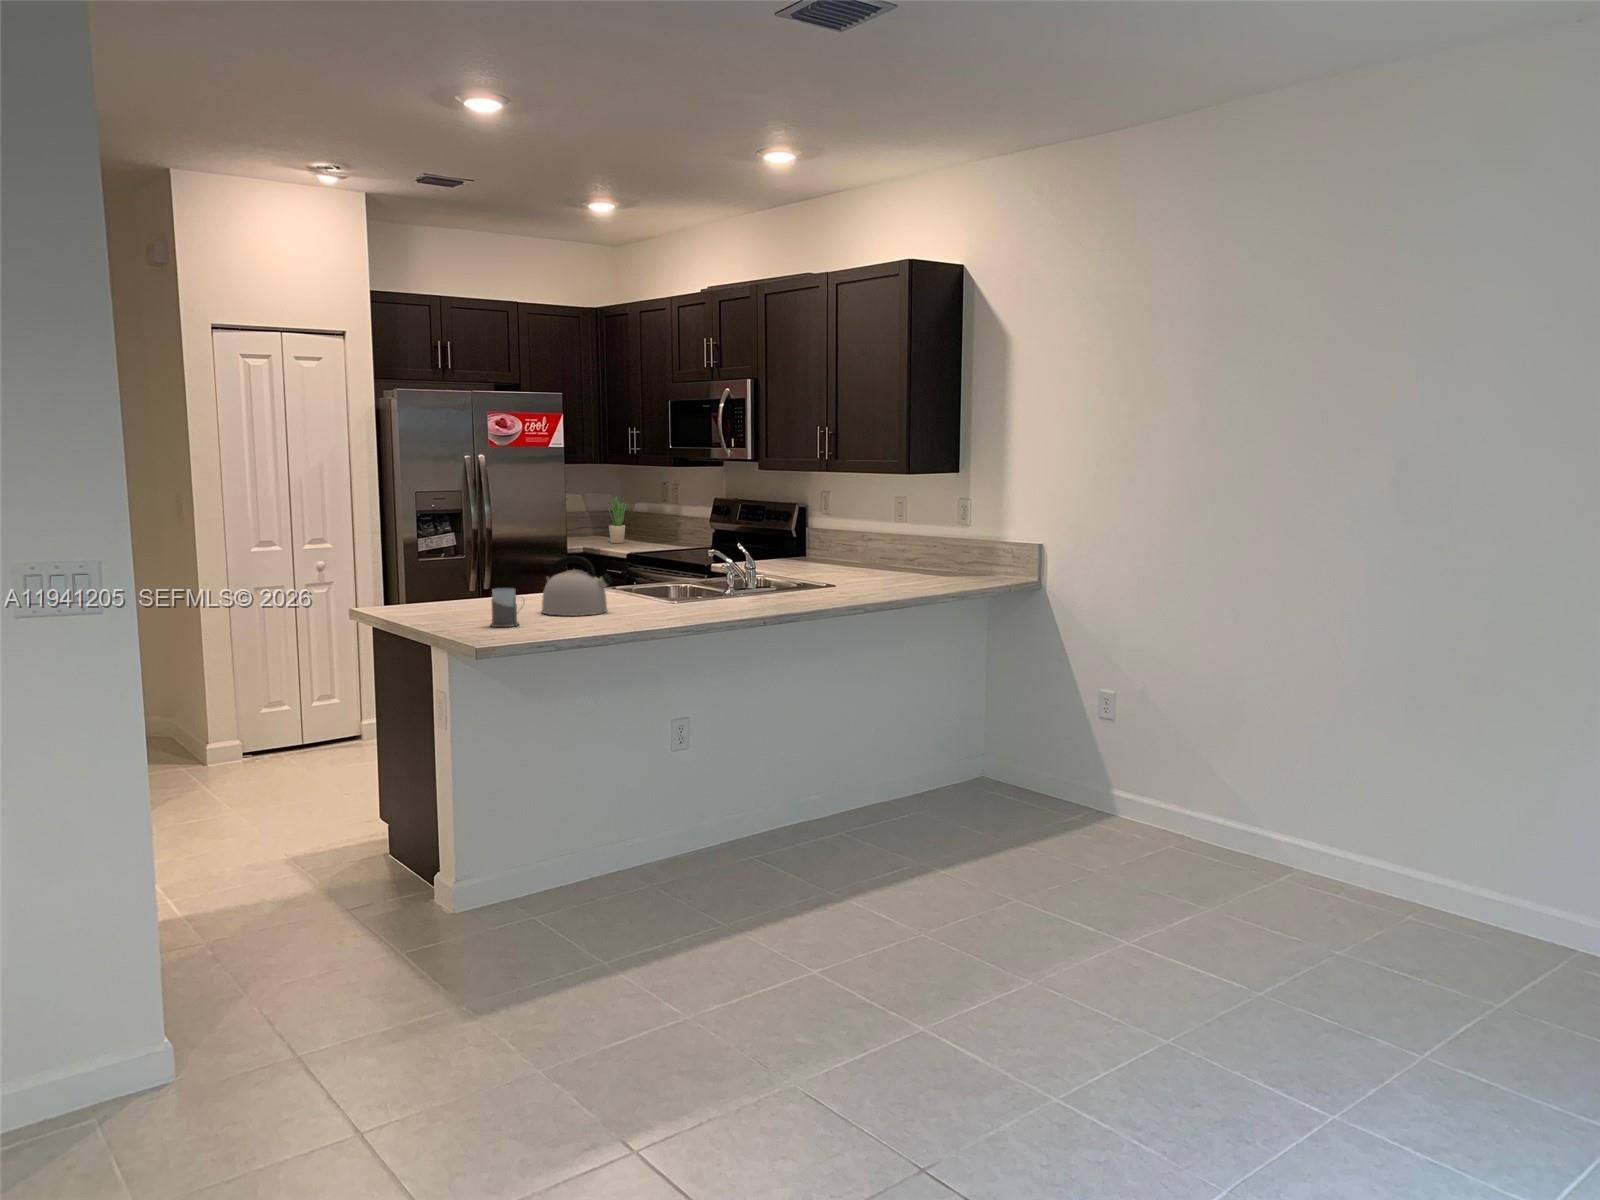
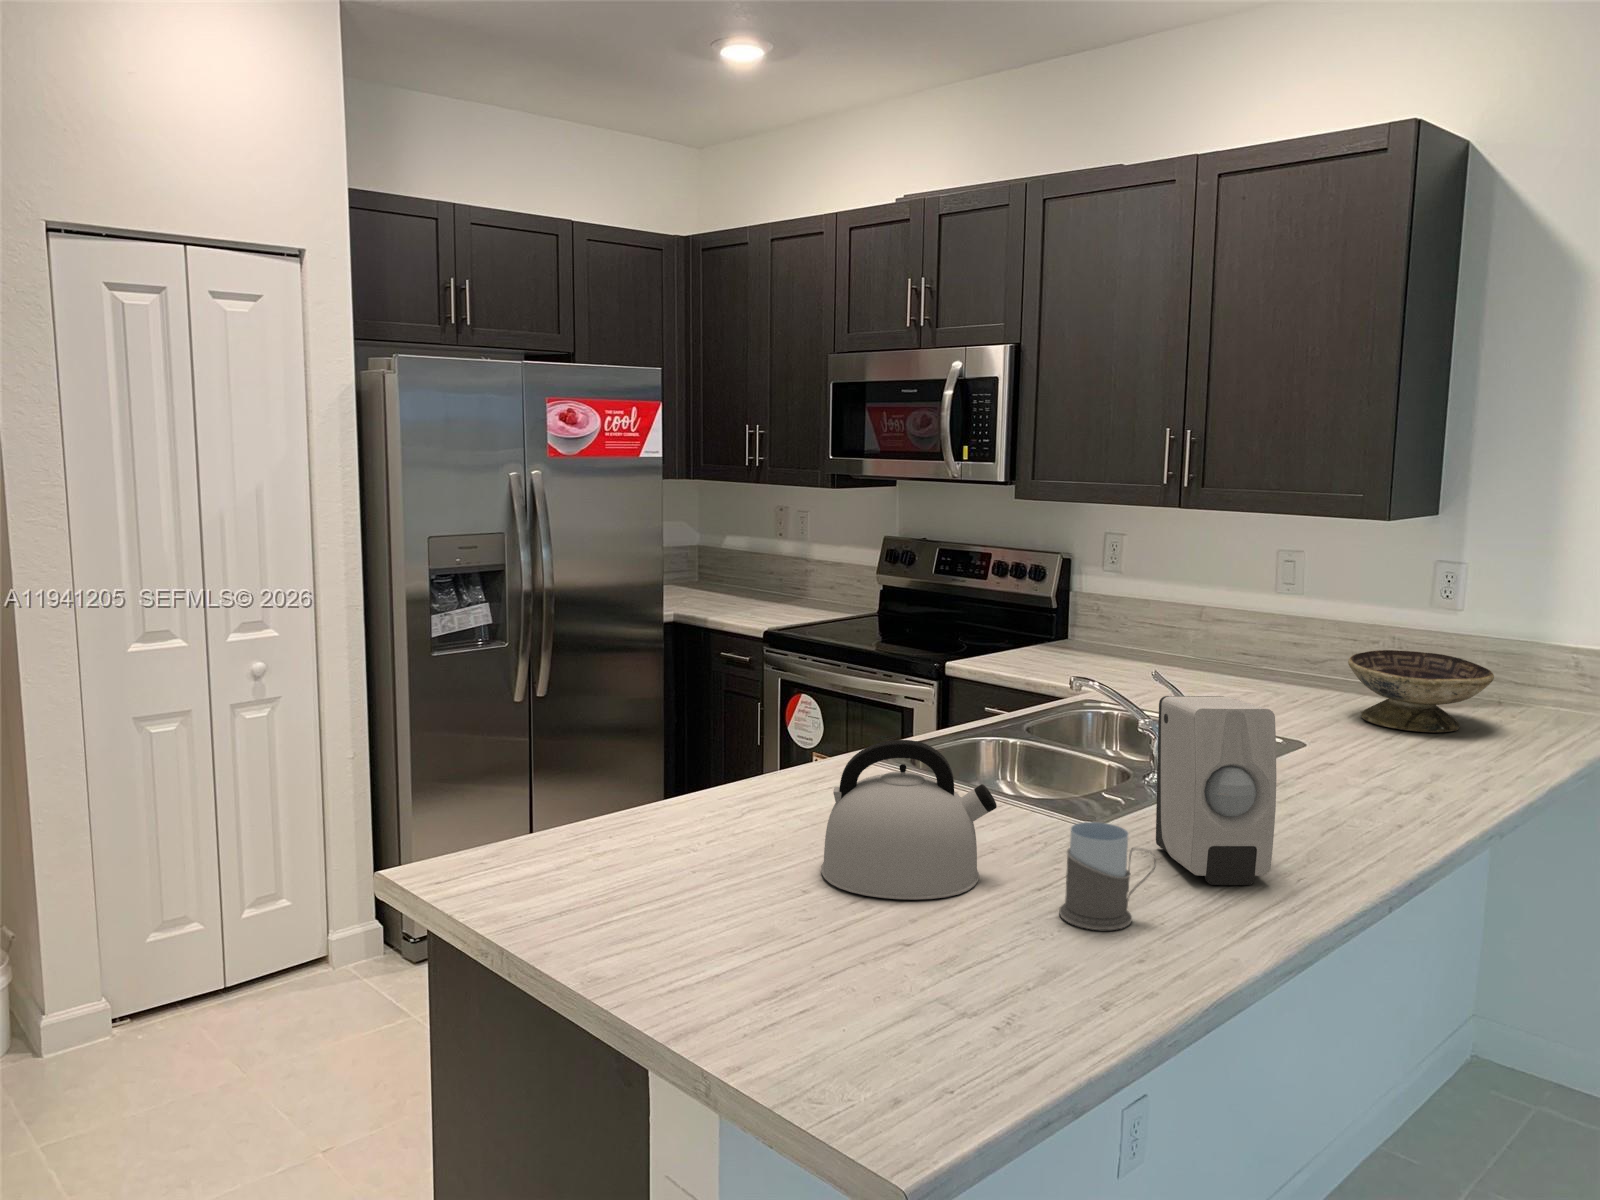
potted plant: present [609,496,626,543] -> none [711,529,739,605]
soap dispenser: none [688,541,725,614] -> present [1156,696,1277,885]
decorative bowl: none [880,545,948,583] -> present [1348,650,1494,732]
mug: present [490,588,524,627] -> present [1059,822,1156,930]

